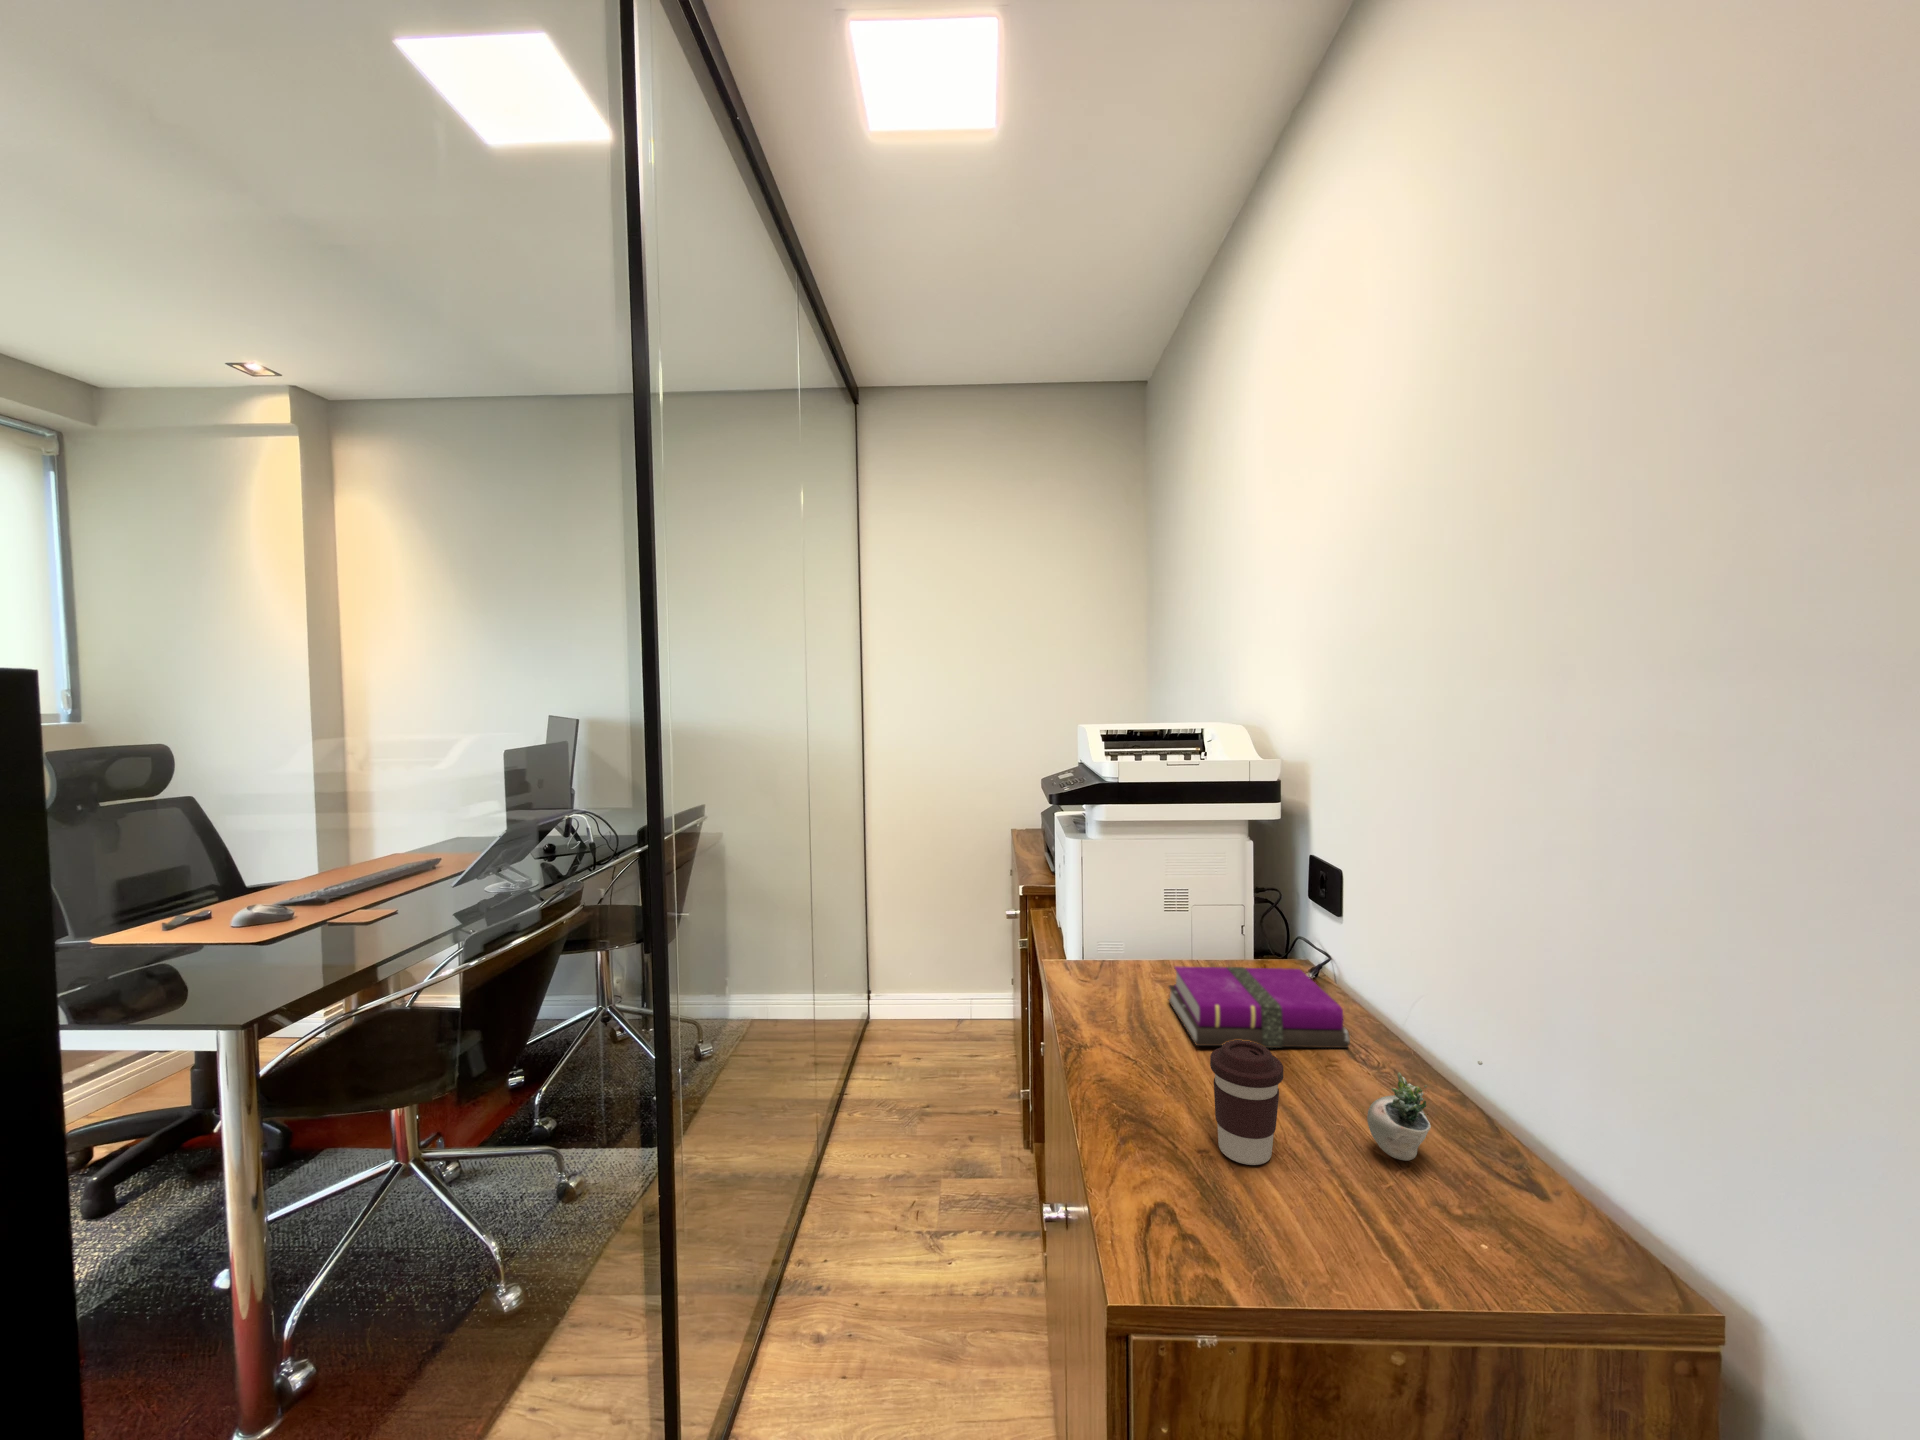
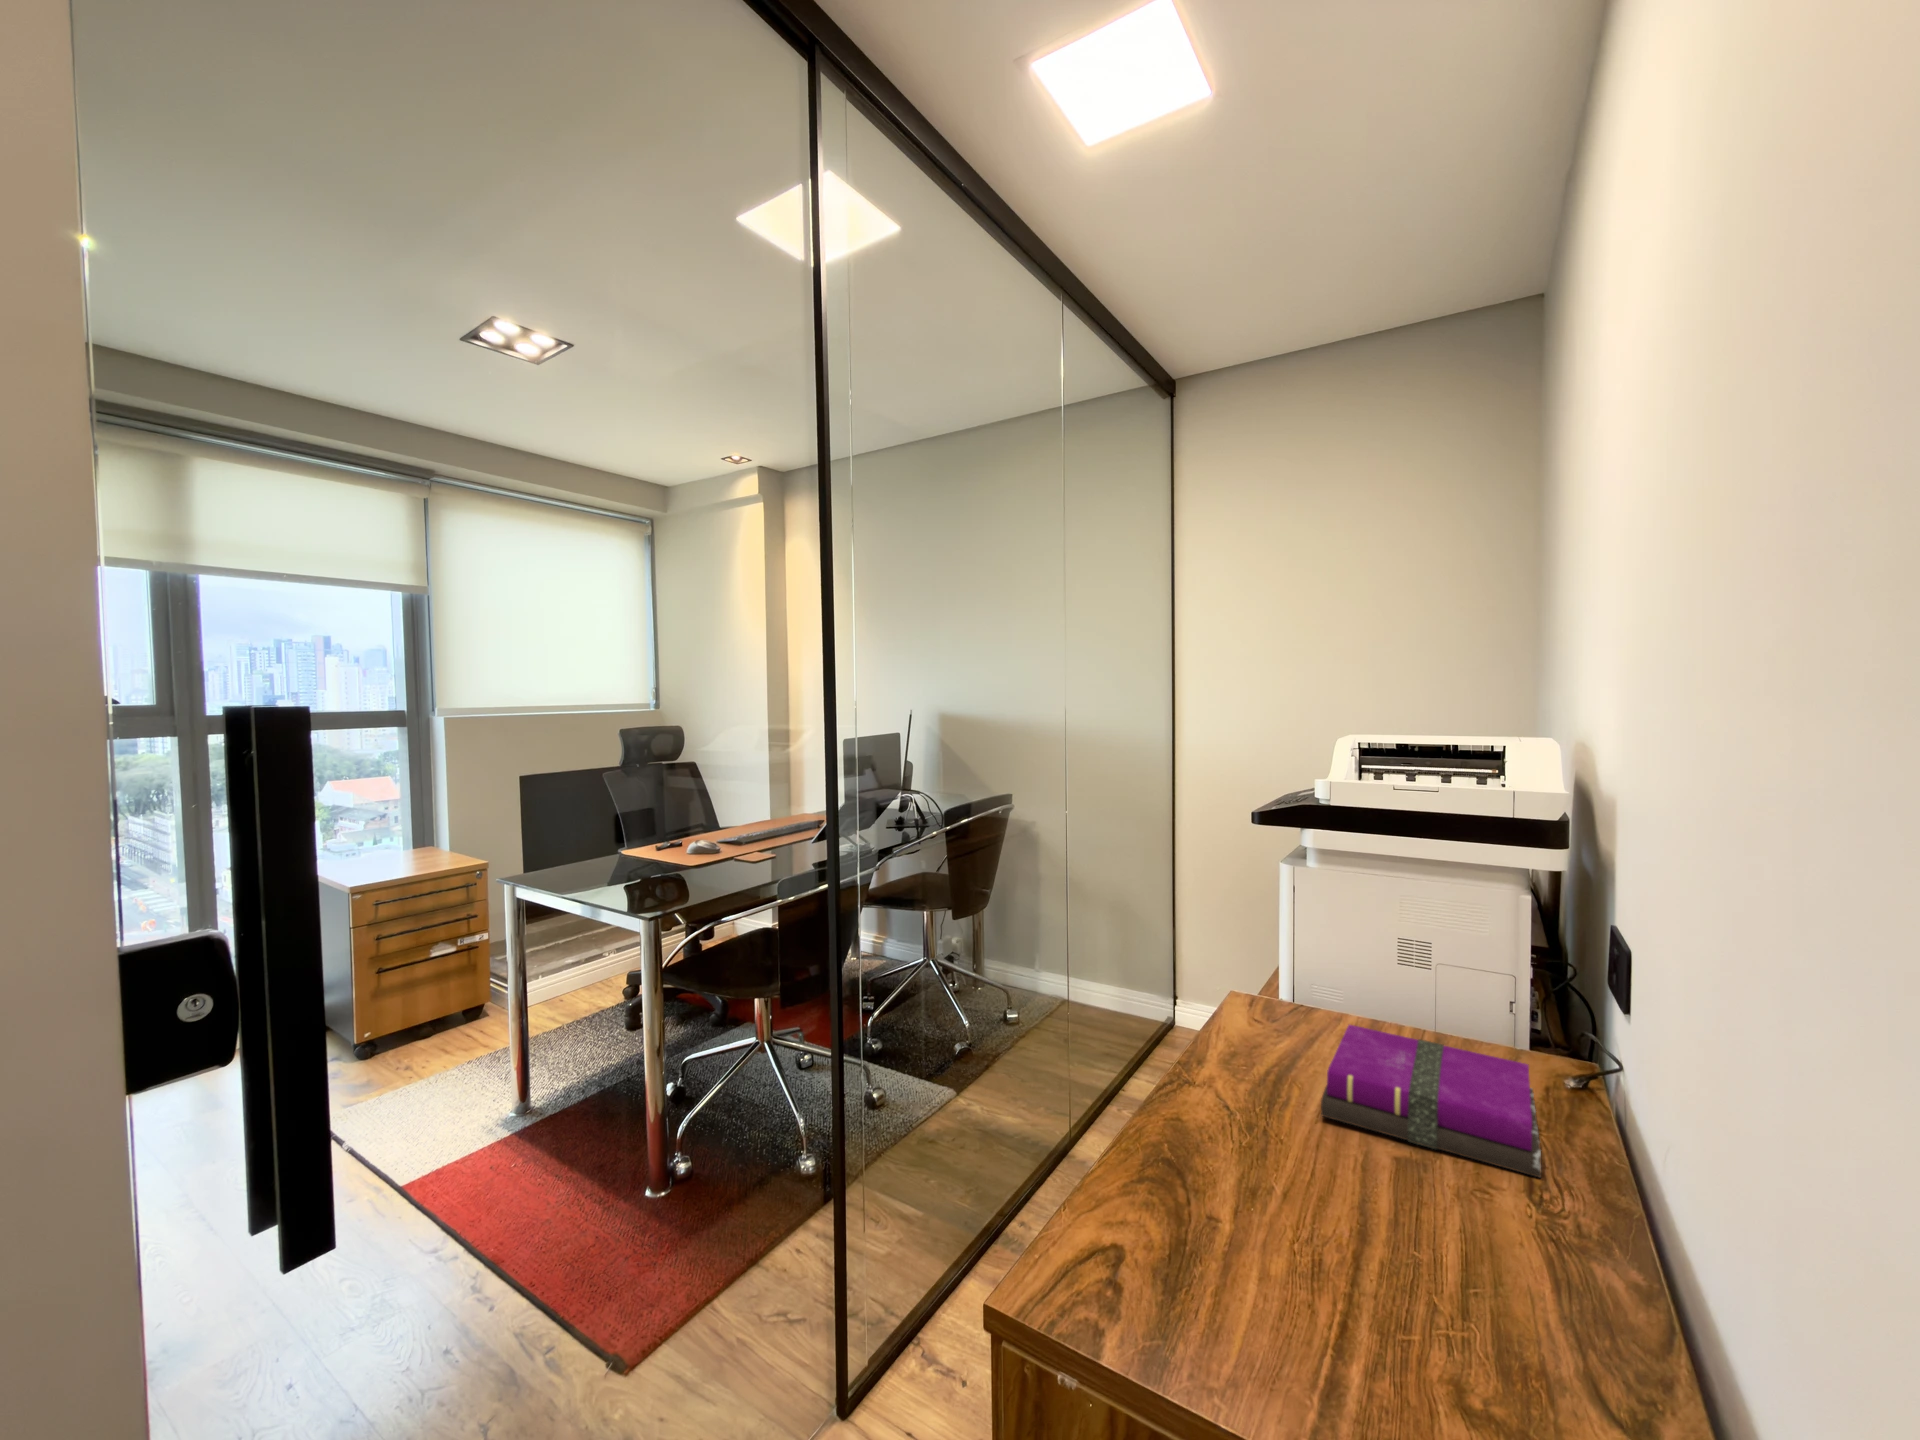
coffee cup: present [1210,1040,1284,1165] -> none [1220,1106,1304,1254]
succulent plant: present [1367,1061,1483,1161] -> none [1417,1206,1607,1325]

